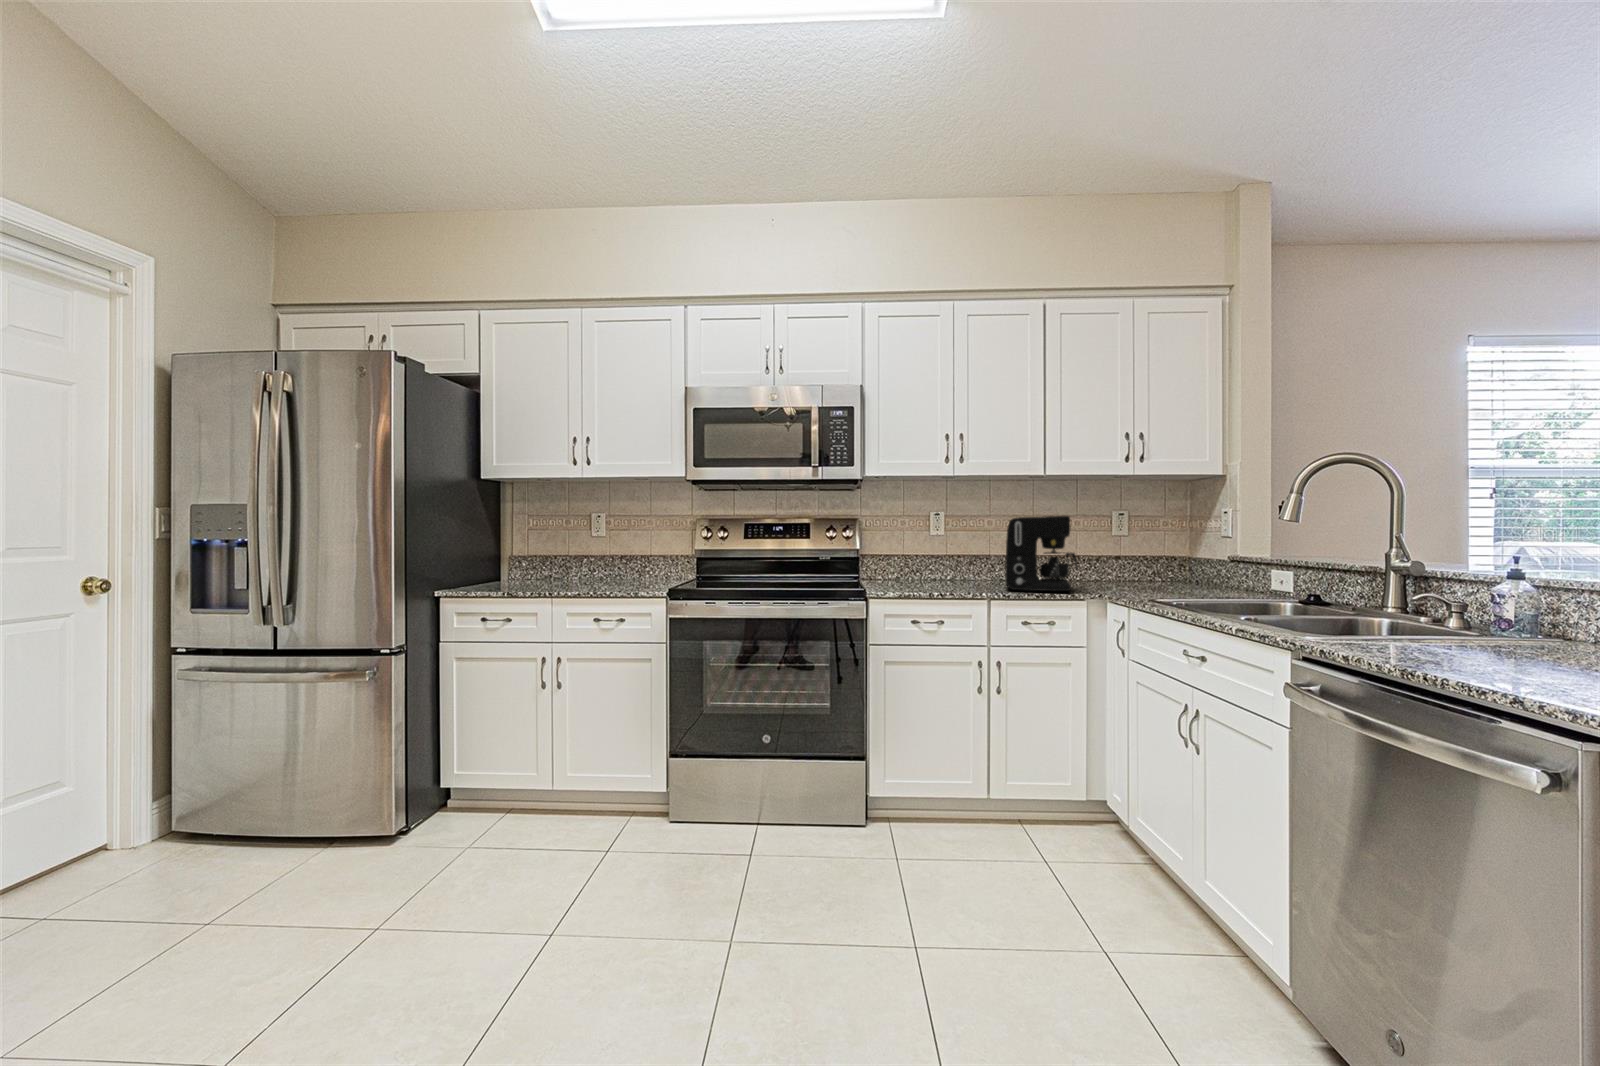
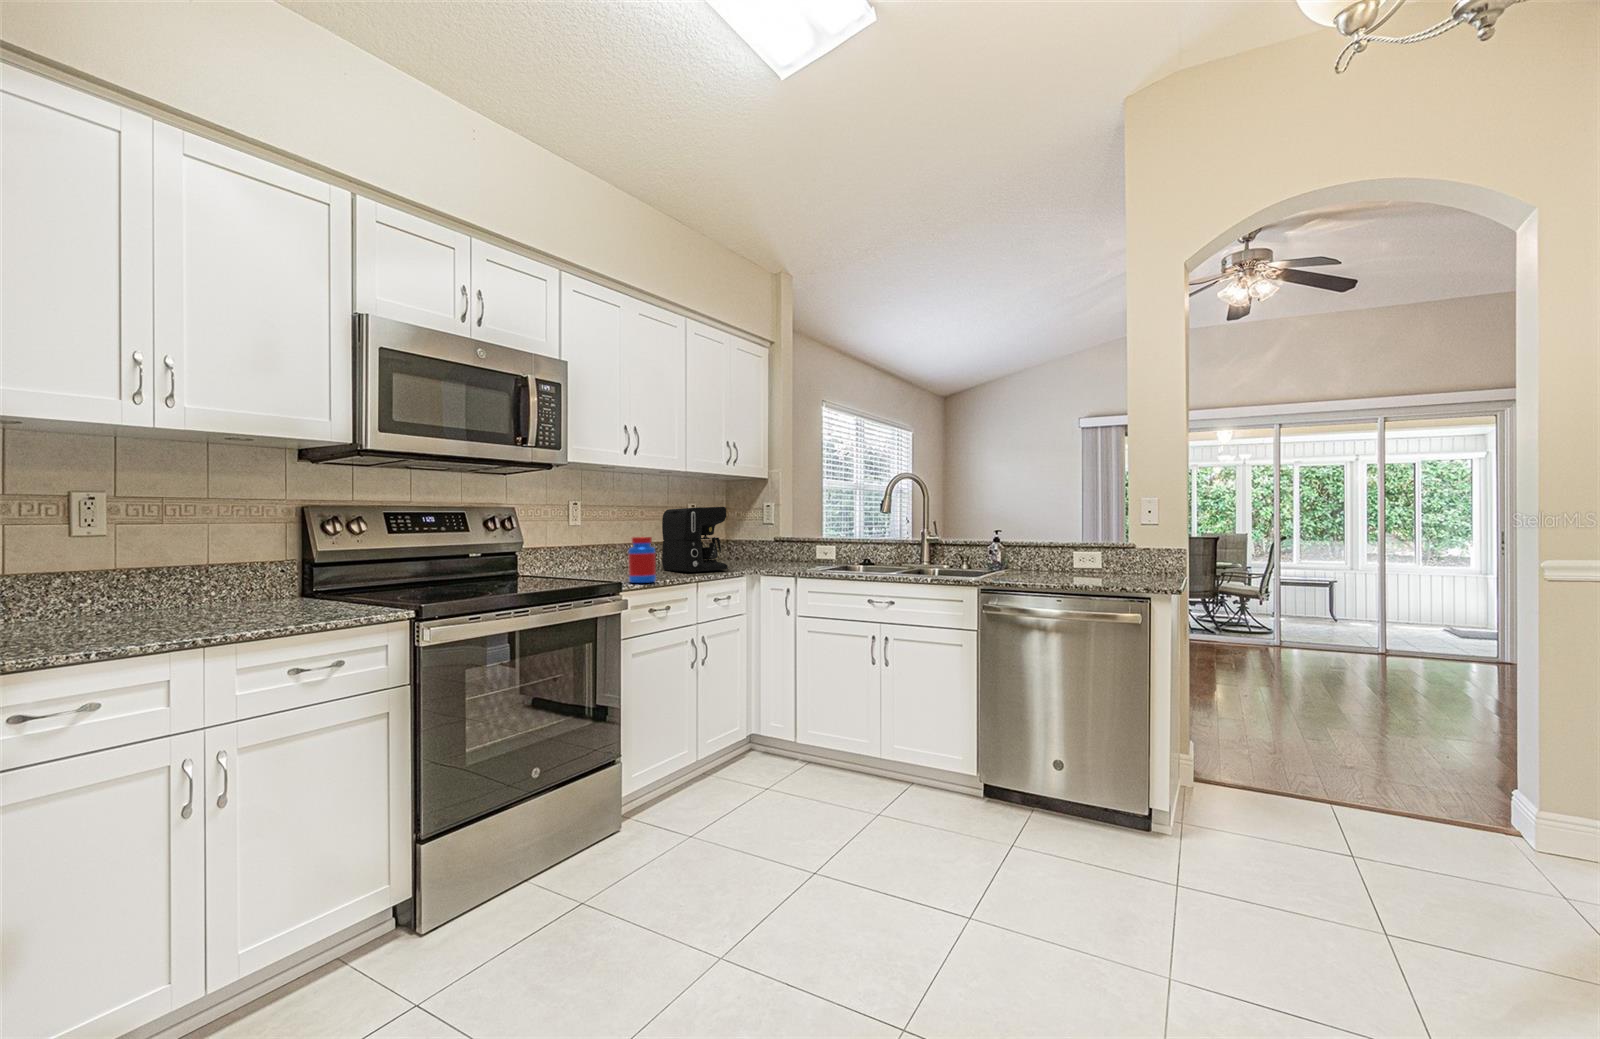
jar: none [898,548,926,595] -> present [628,537,656,583]

